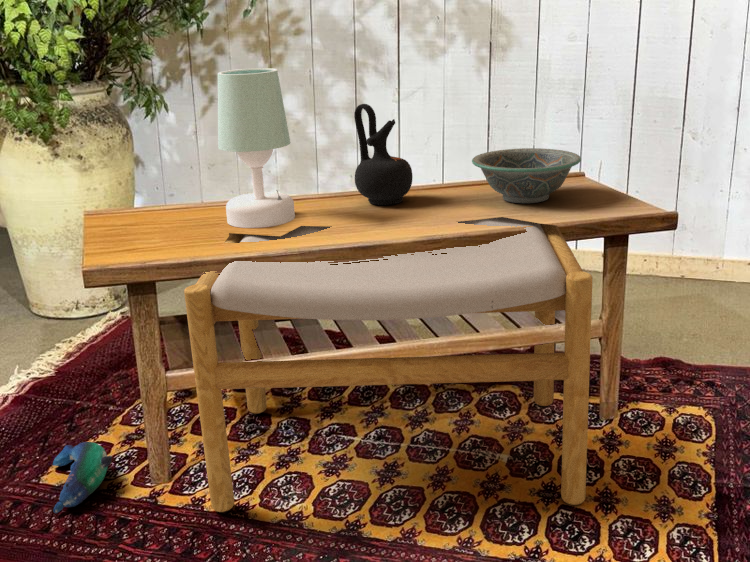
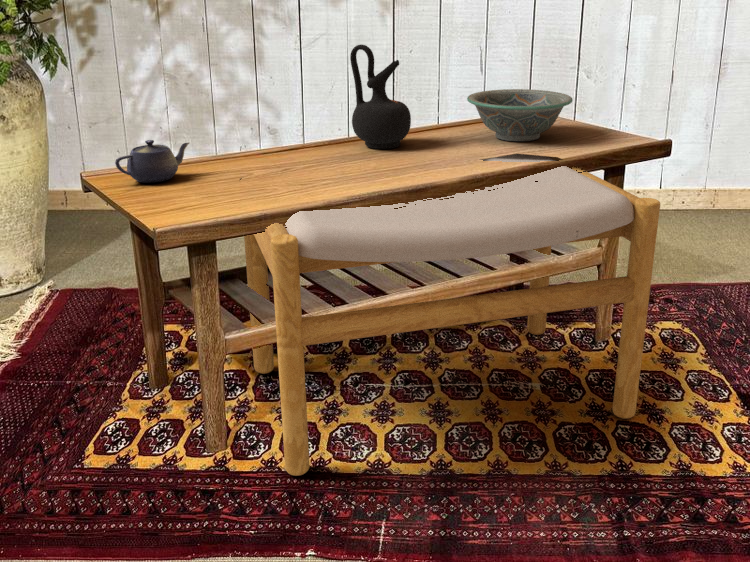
table lamp: present [218,68,295,228] -> none [230,4,309,176]
teapot: none [115,190,188,228] -> present [115,140,189,183]
plush toy: present [53,442,112,513] -> none [71,423,155,506]

